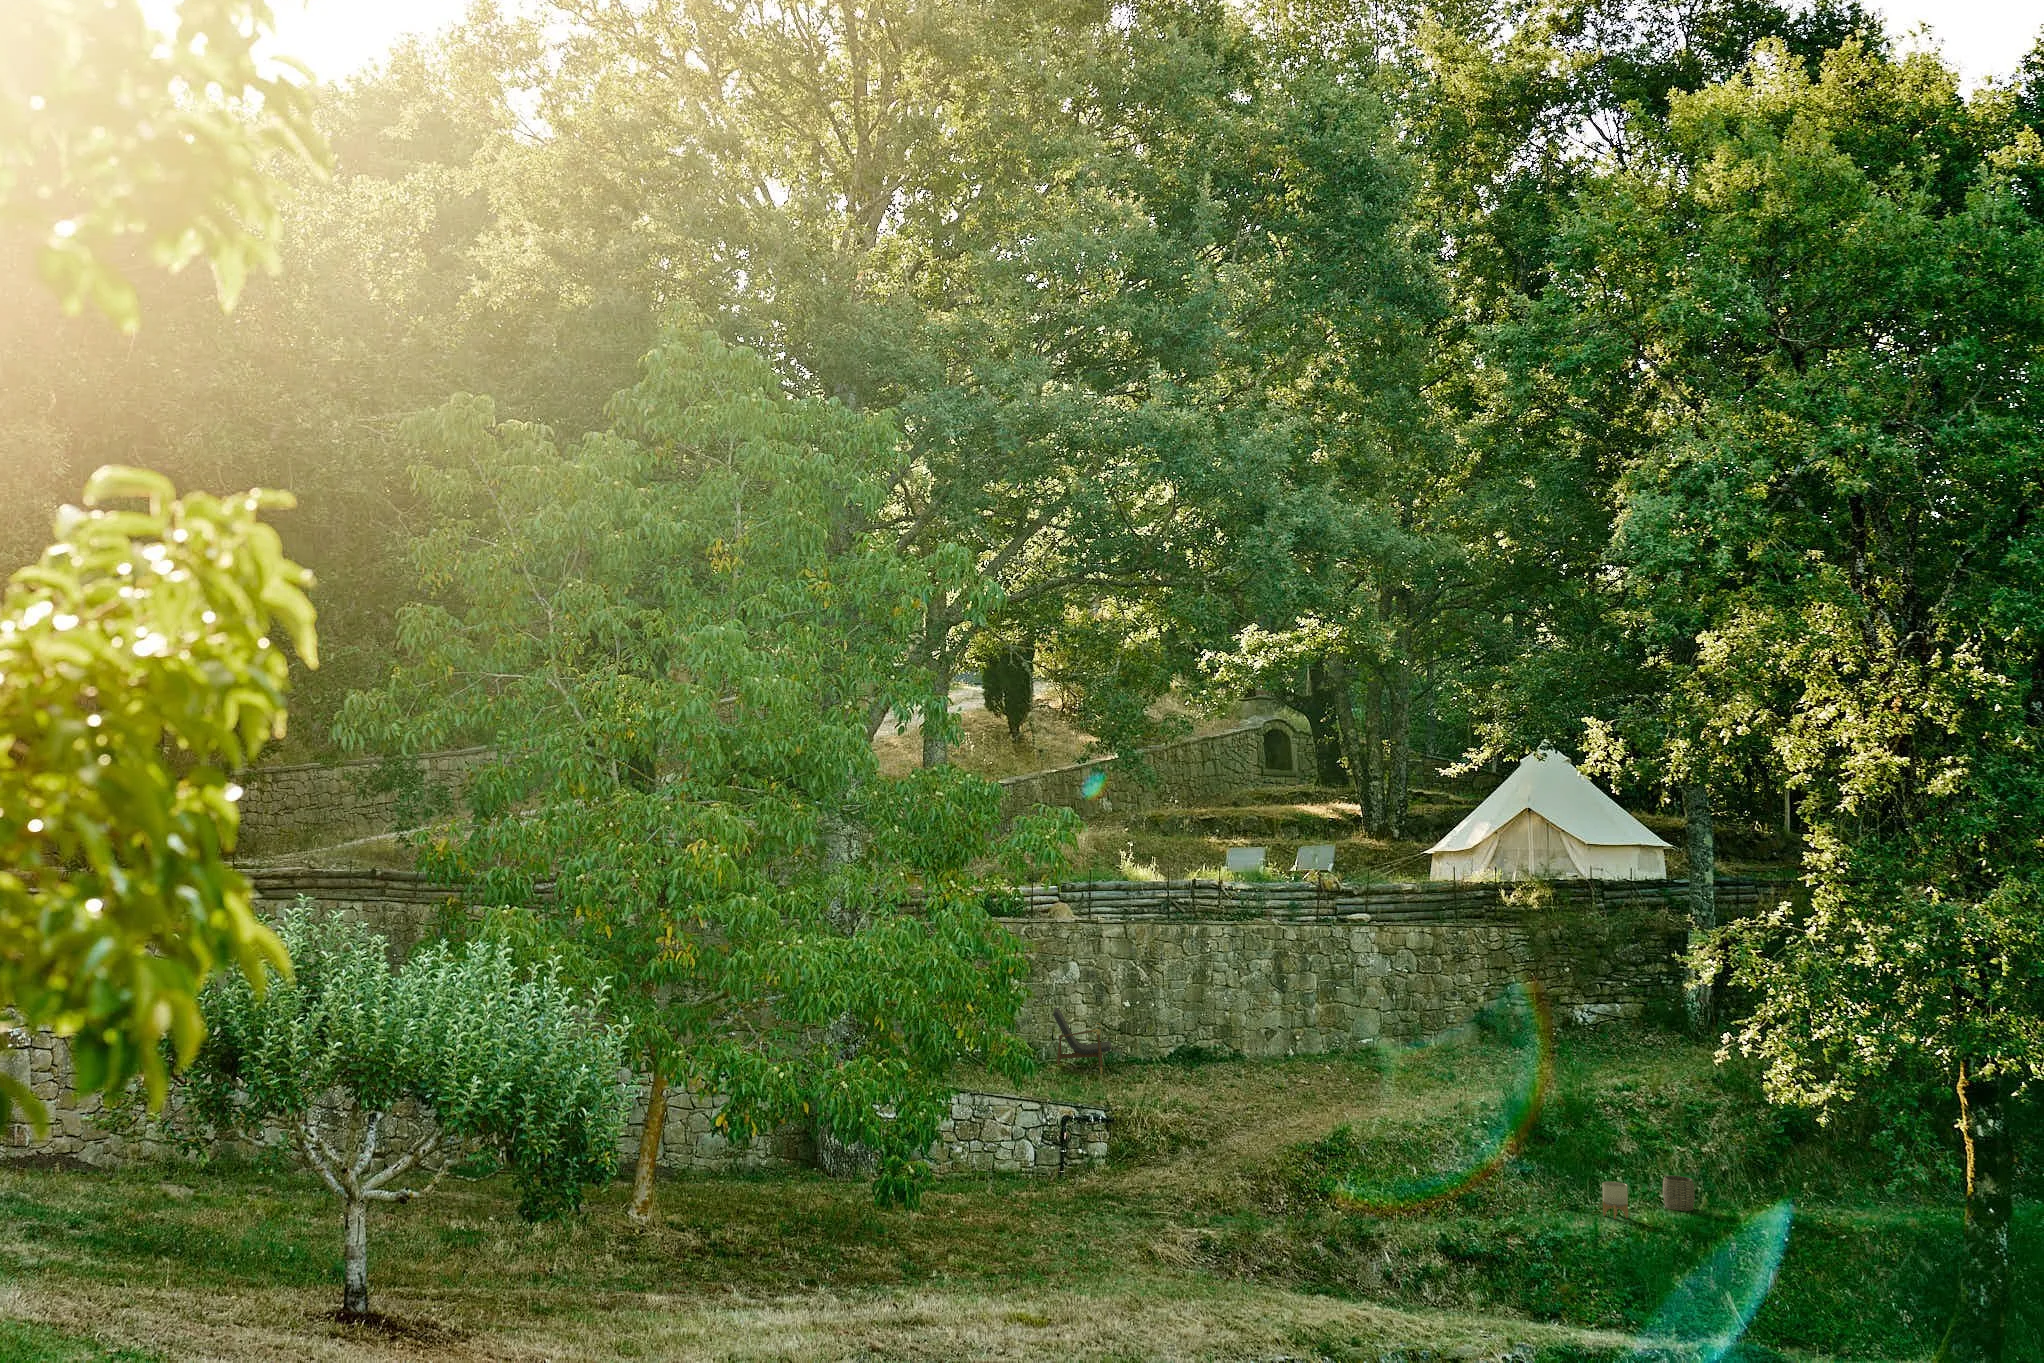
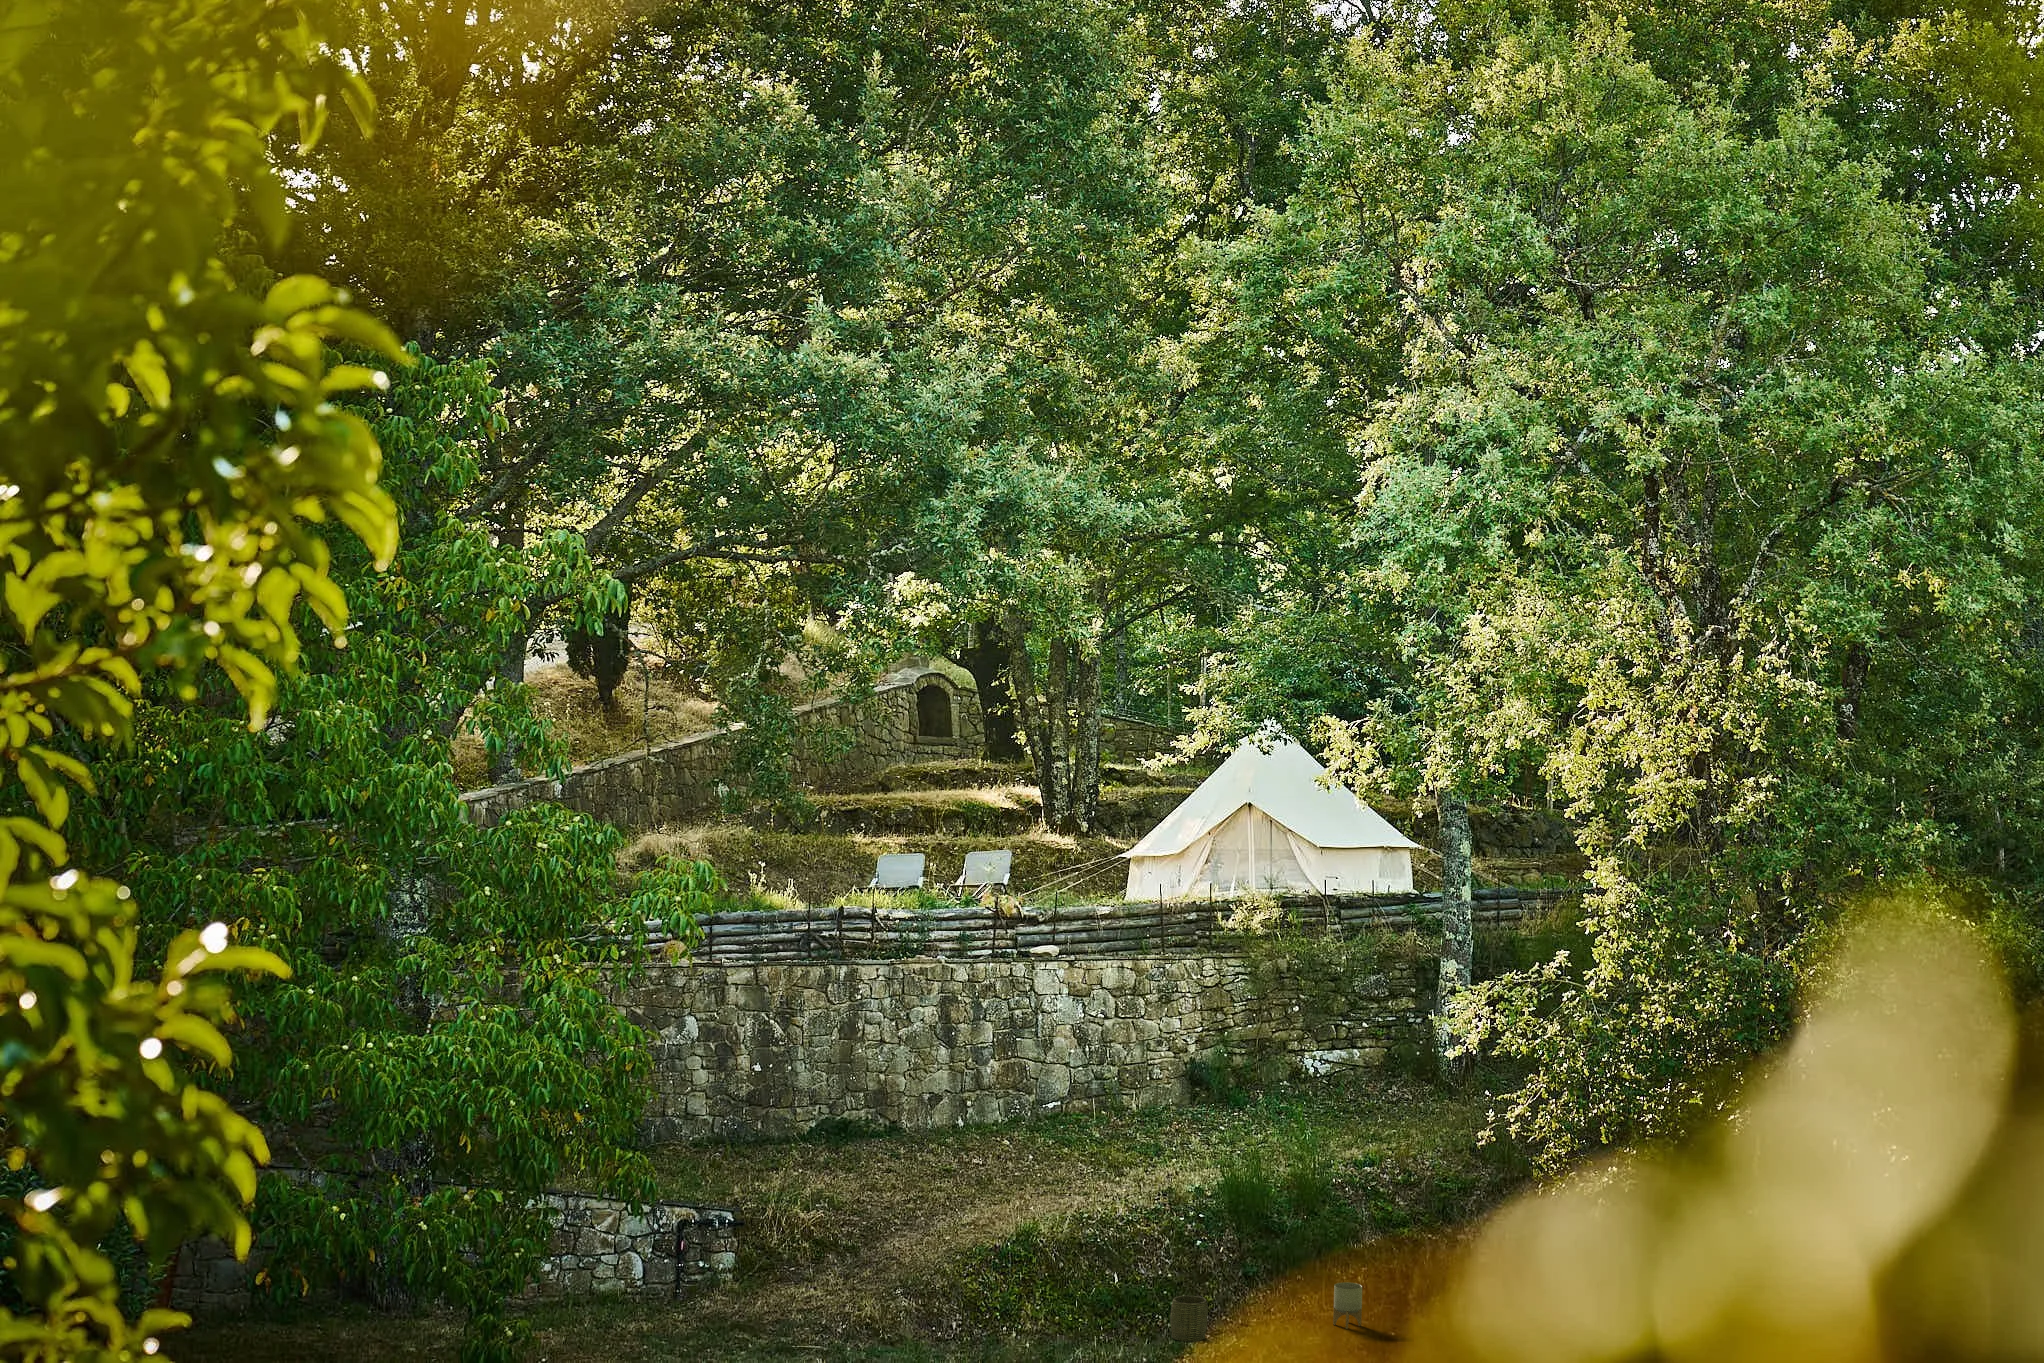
lounge chair: present [1053,1008,1111,1074] -> none [651,1082,728,1169]
woven basket: present [1663,1176,1695,1211] -> present [1170,1296,1208,1342]

